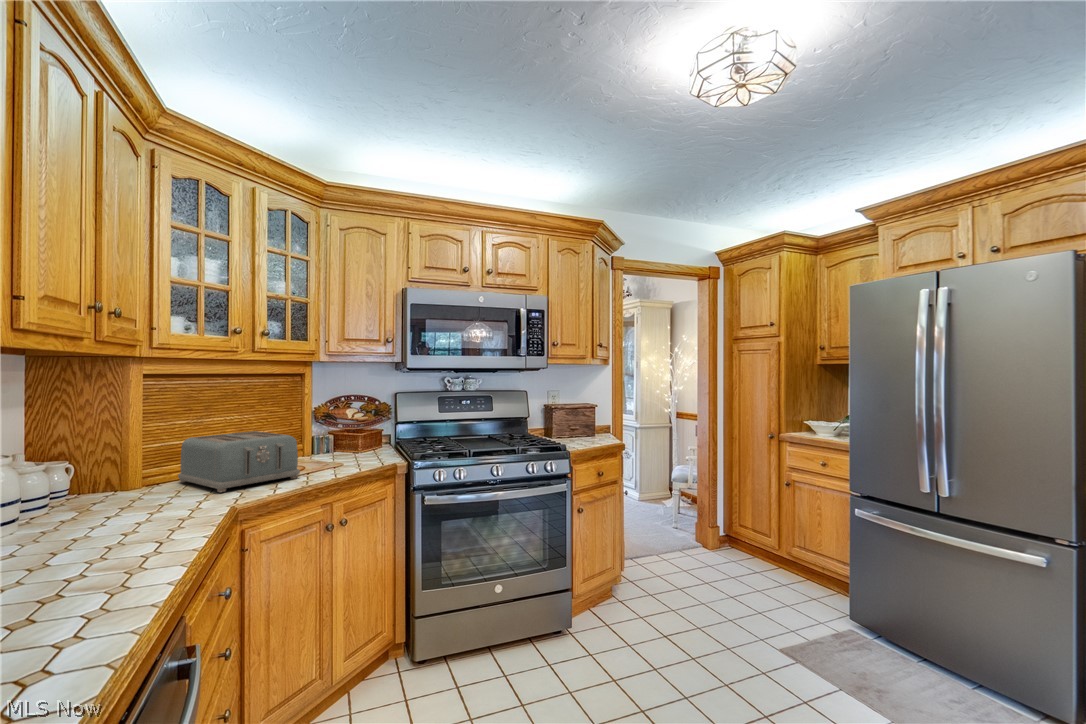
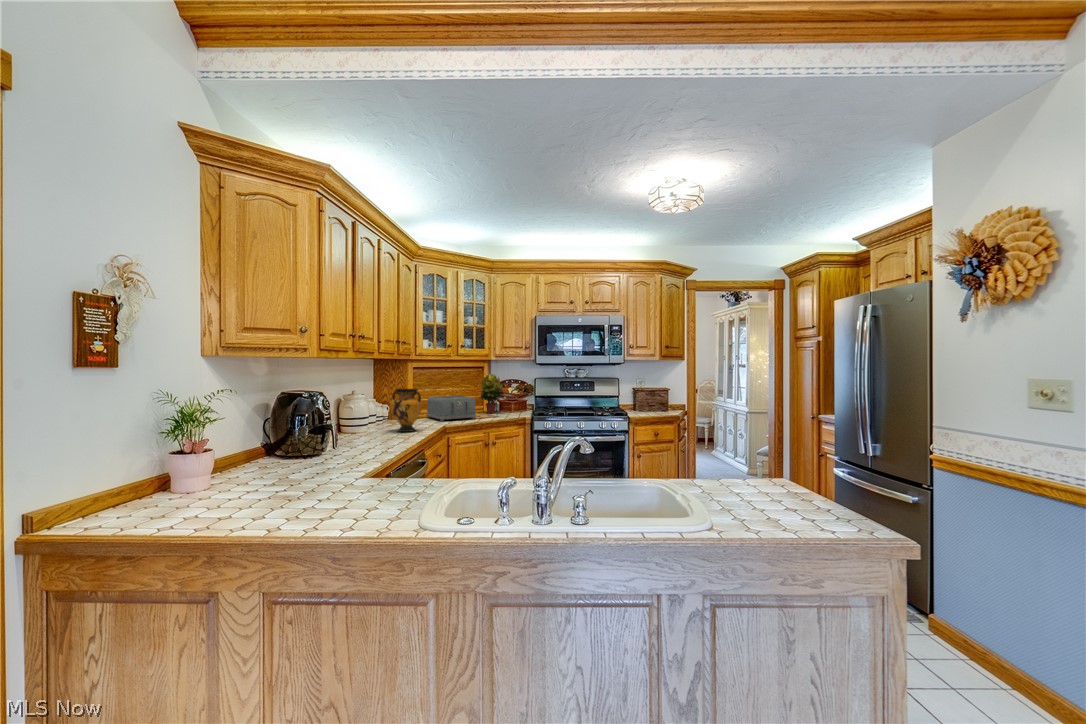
potted plant: none [295,387,348,461] -> present [480,374,503,413]
vase: none [70,429,175,549] -> present [390,389,423,432]

